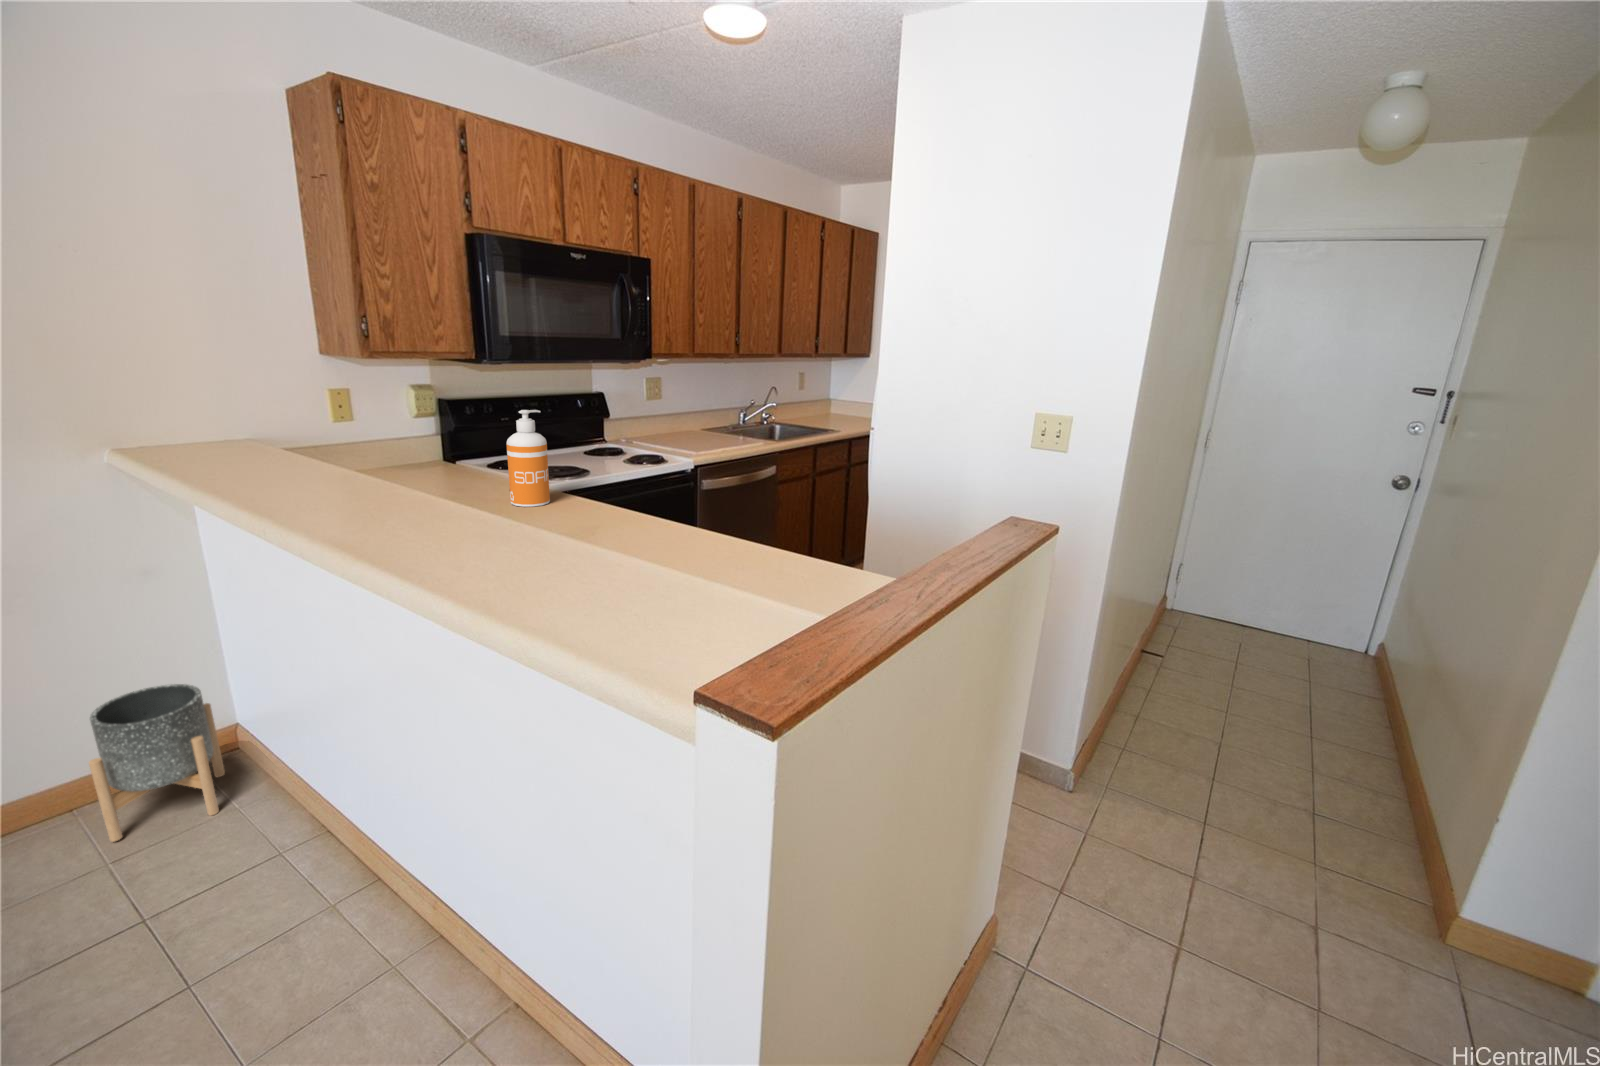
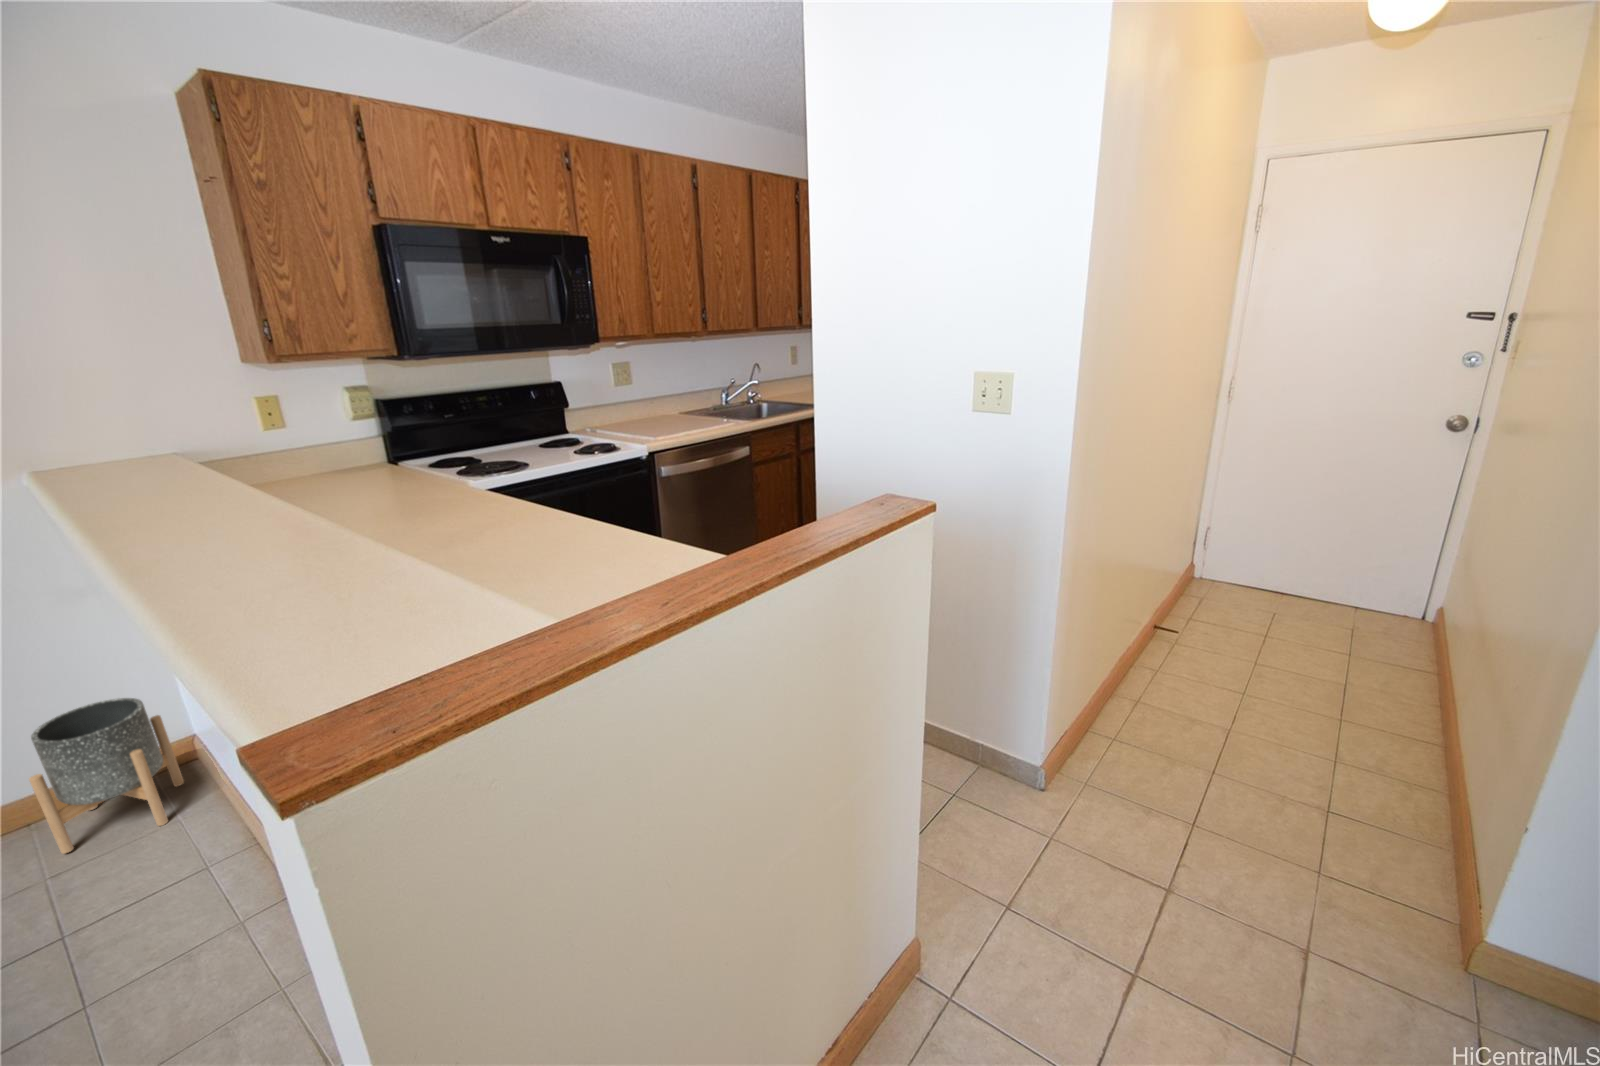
soap dispenser: present [507,410,550,507] -> none [400,405,456,507]

